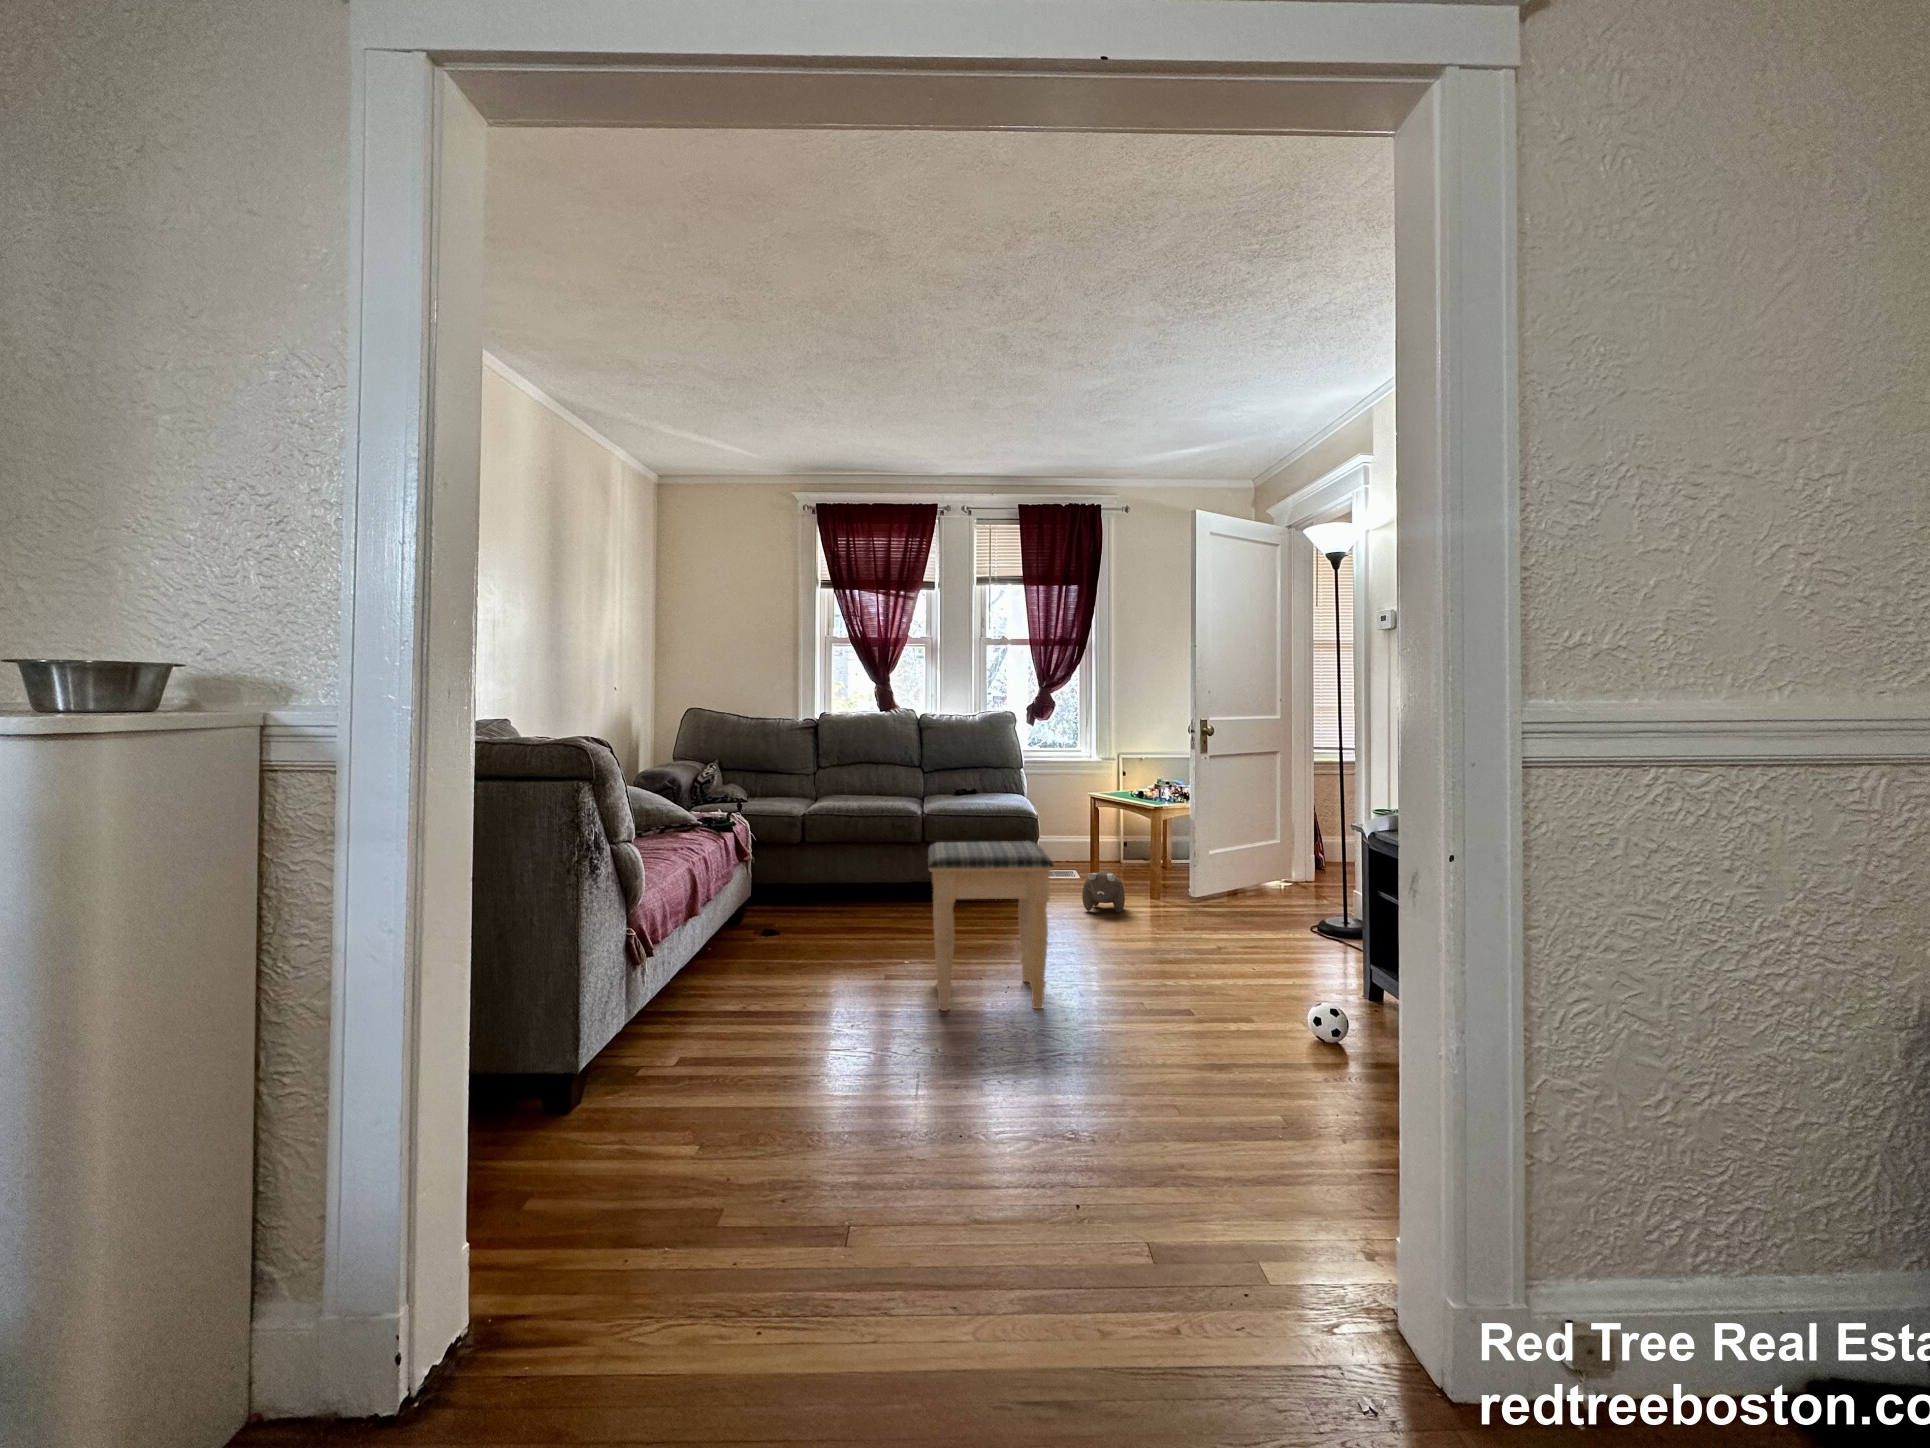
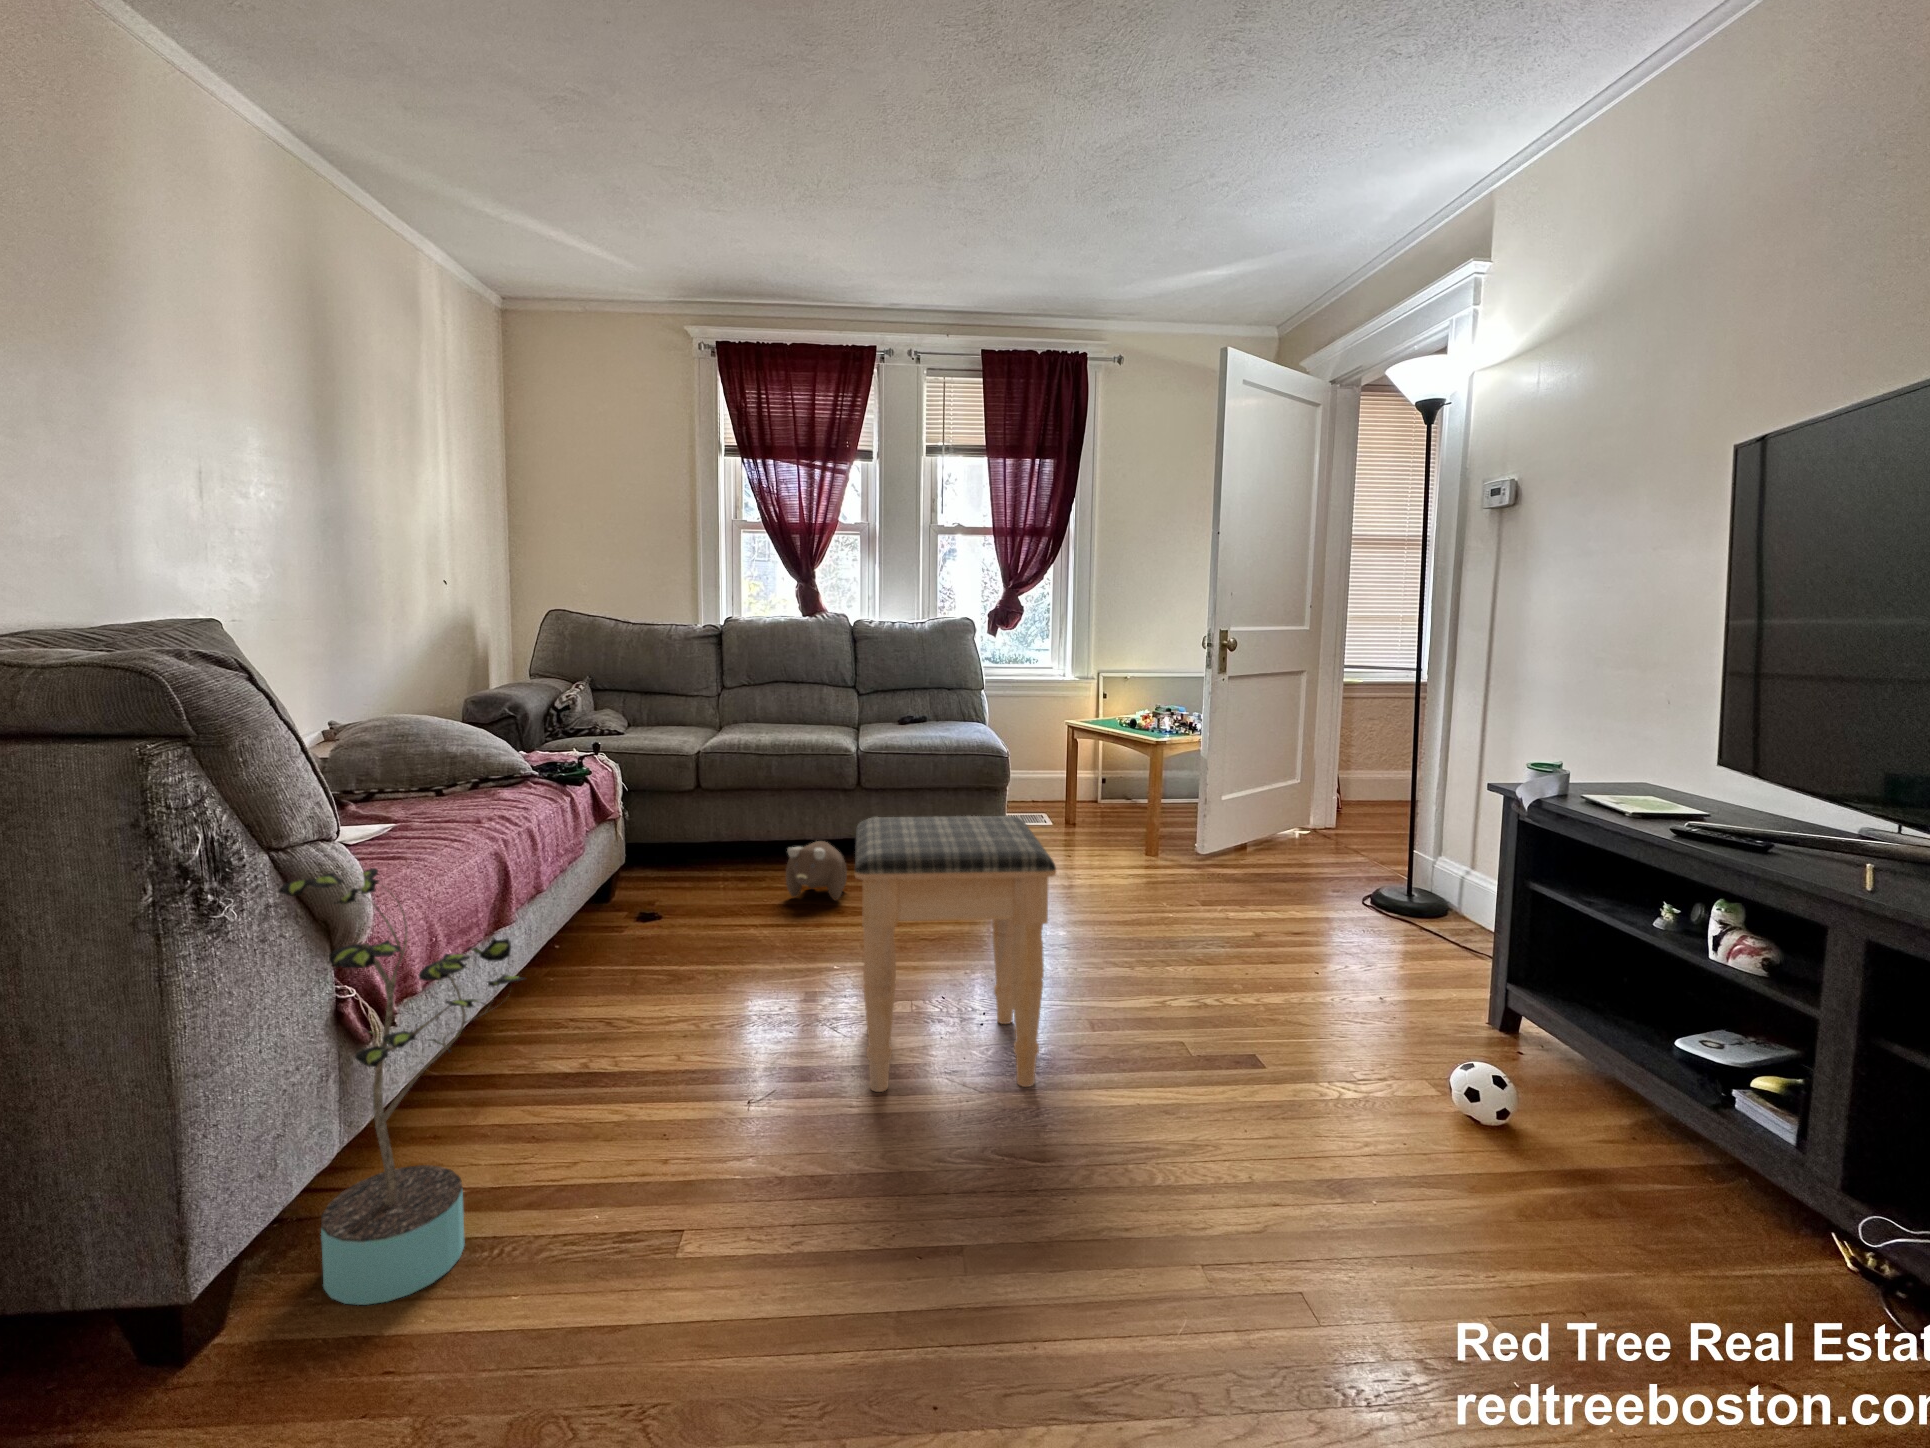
potted plant: none [630,848,745,1081] -> present [279,868,525,1305]
plush toy: present [1082,870,1125,912] -> present [786,841,847,900]

